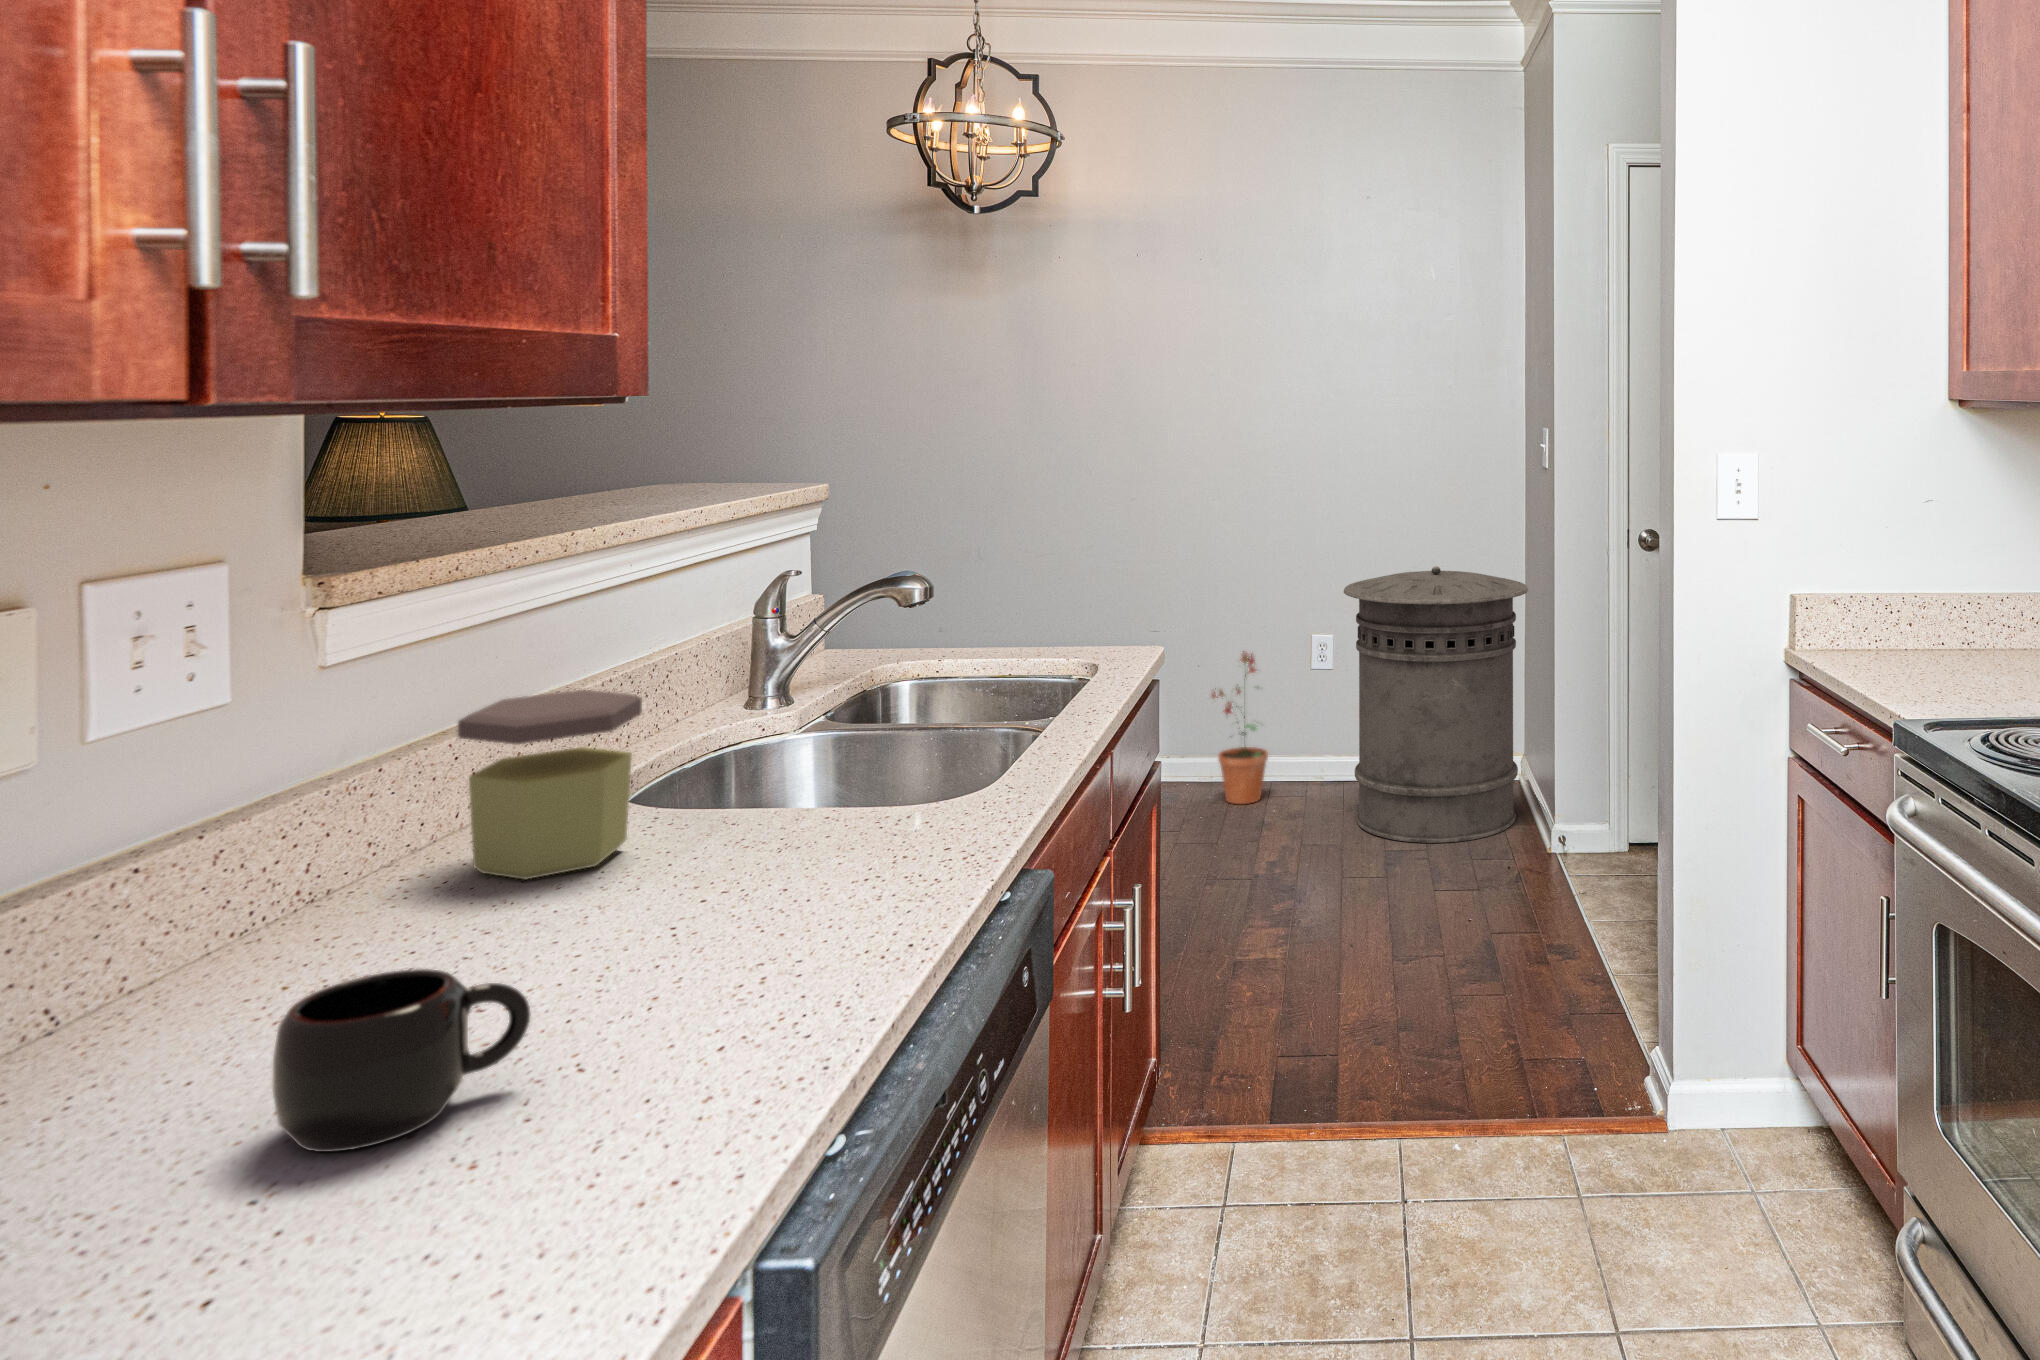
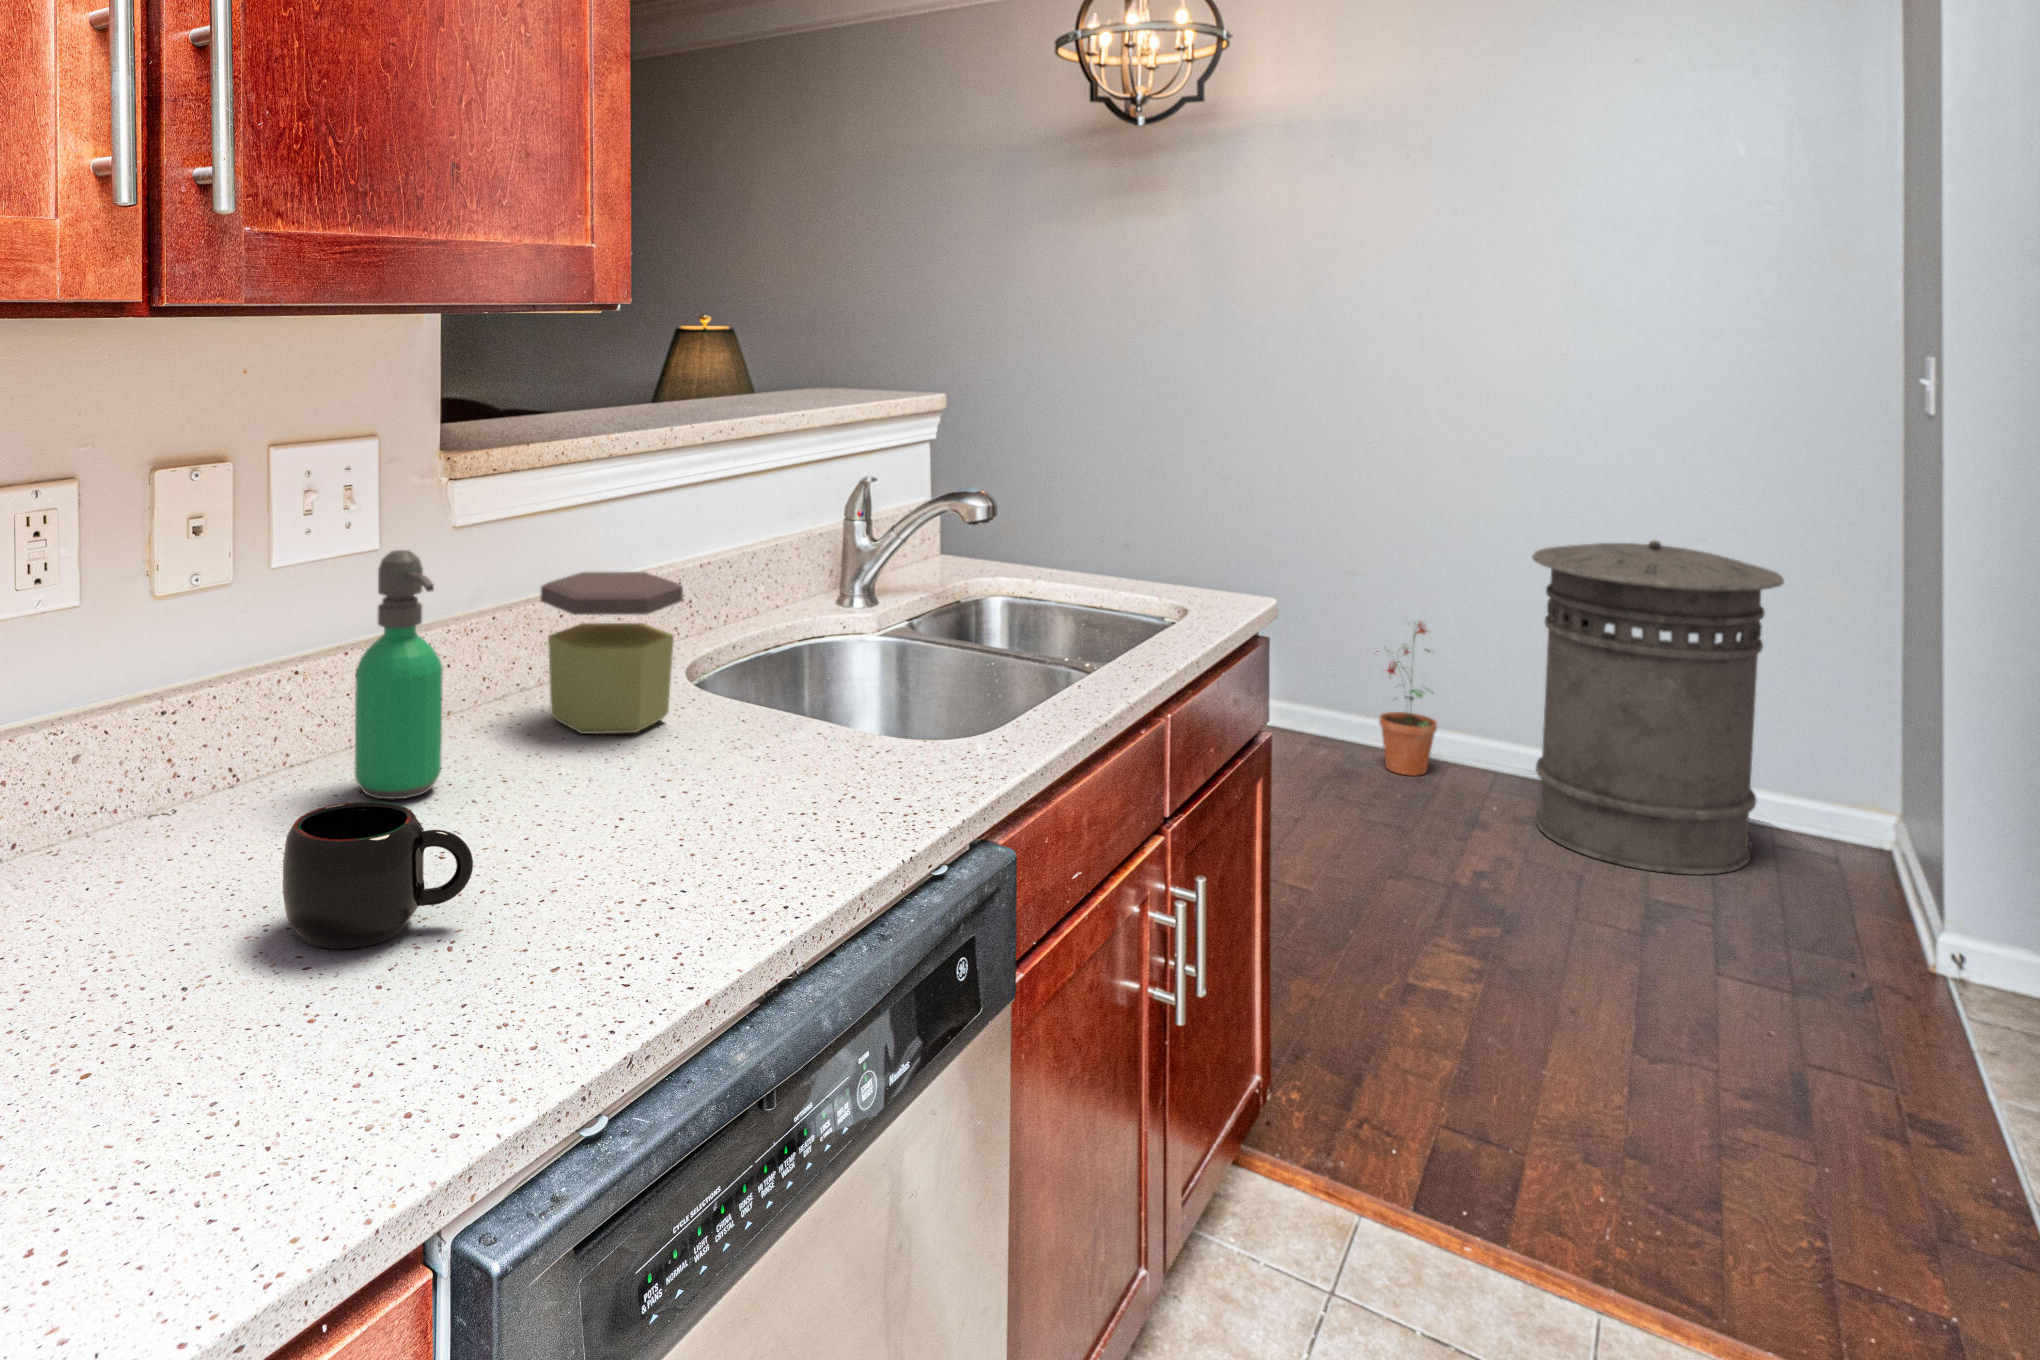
soap dispenser: none [251,691,382,995] -> present [355,550,442,799]

